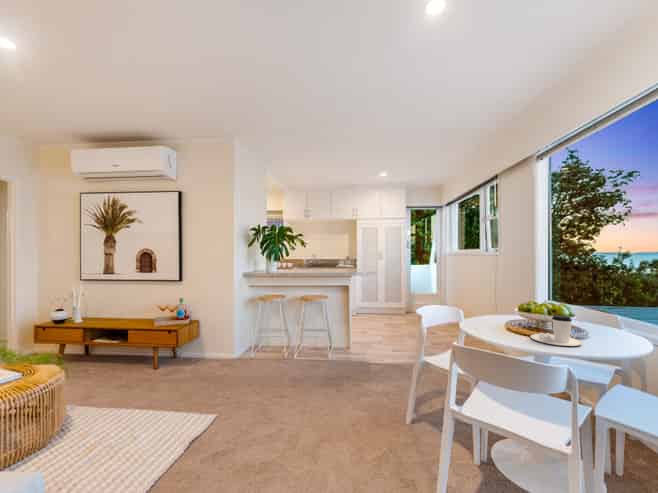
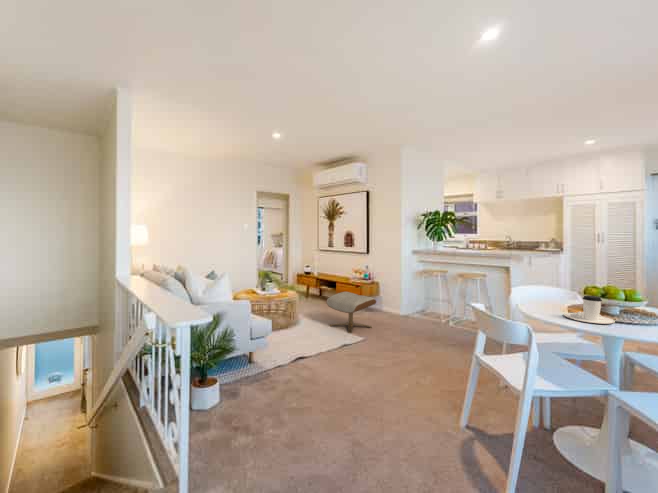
ottoman: none [130,344,219,414] -> present [327,292,376,333]

